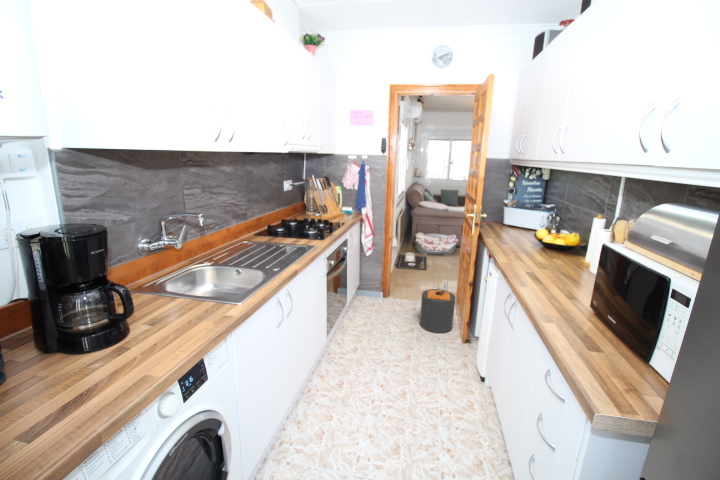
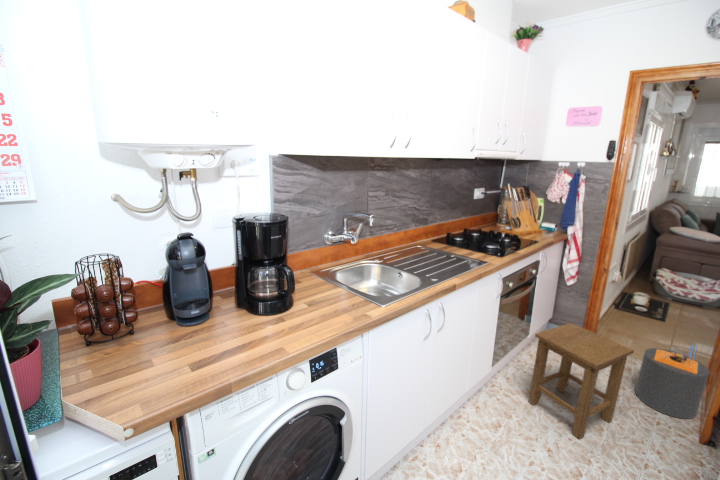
stool: none [356,285,418,371] -> present [529,323,634,439]

